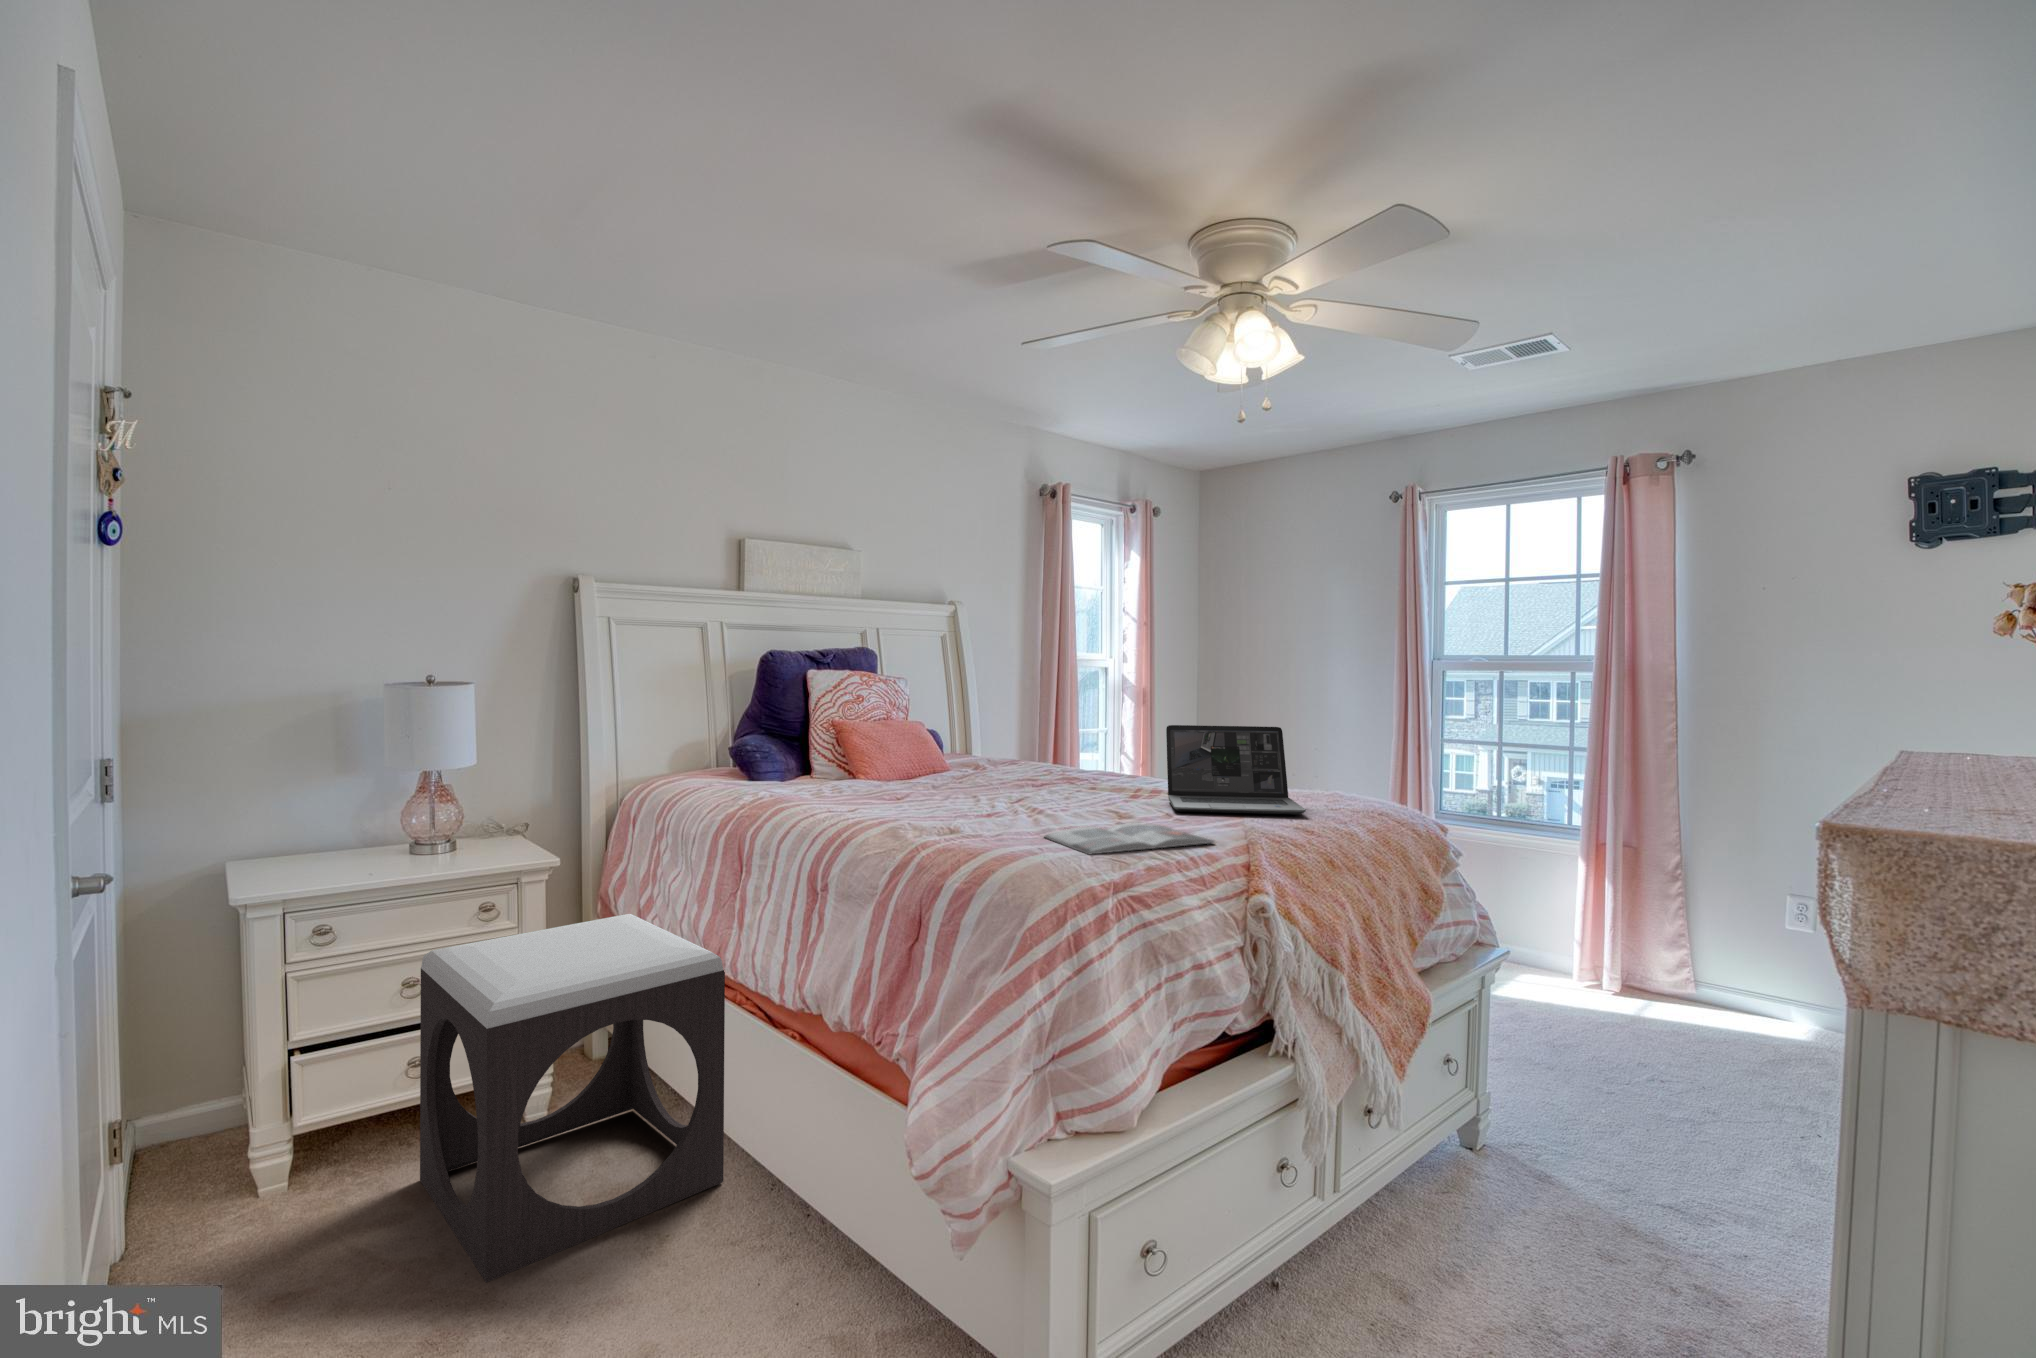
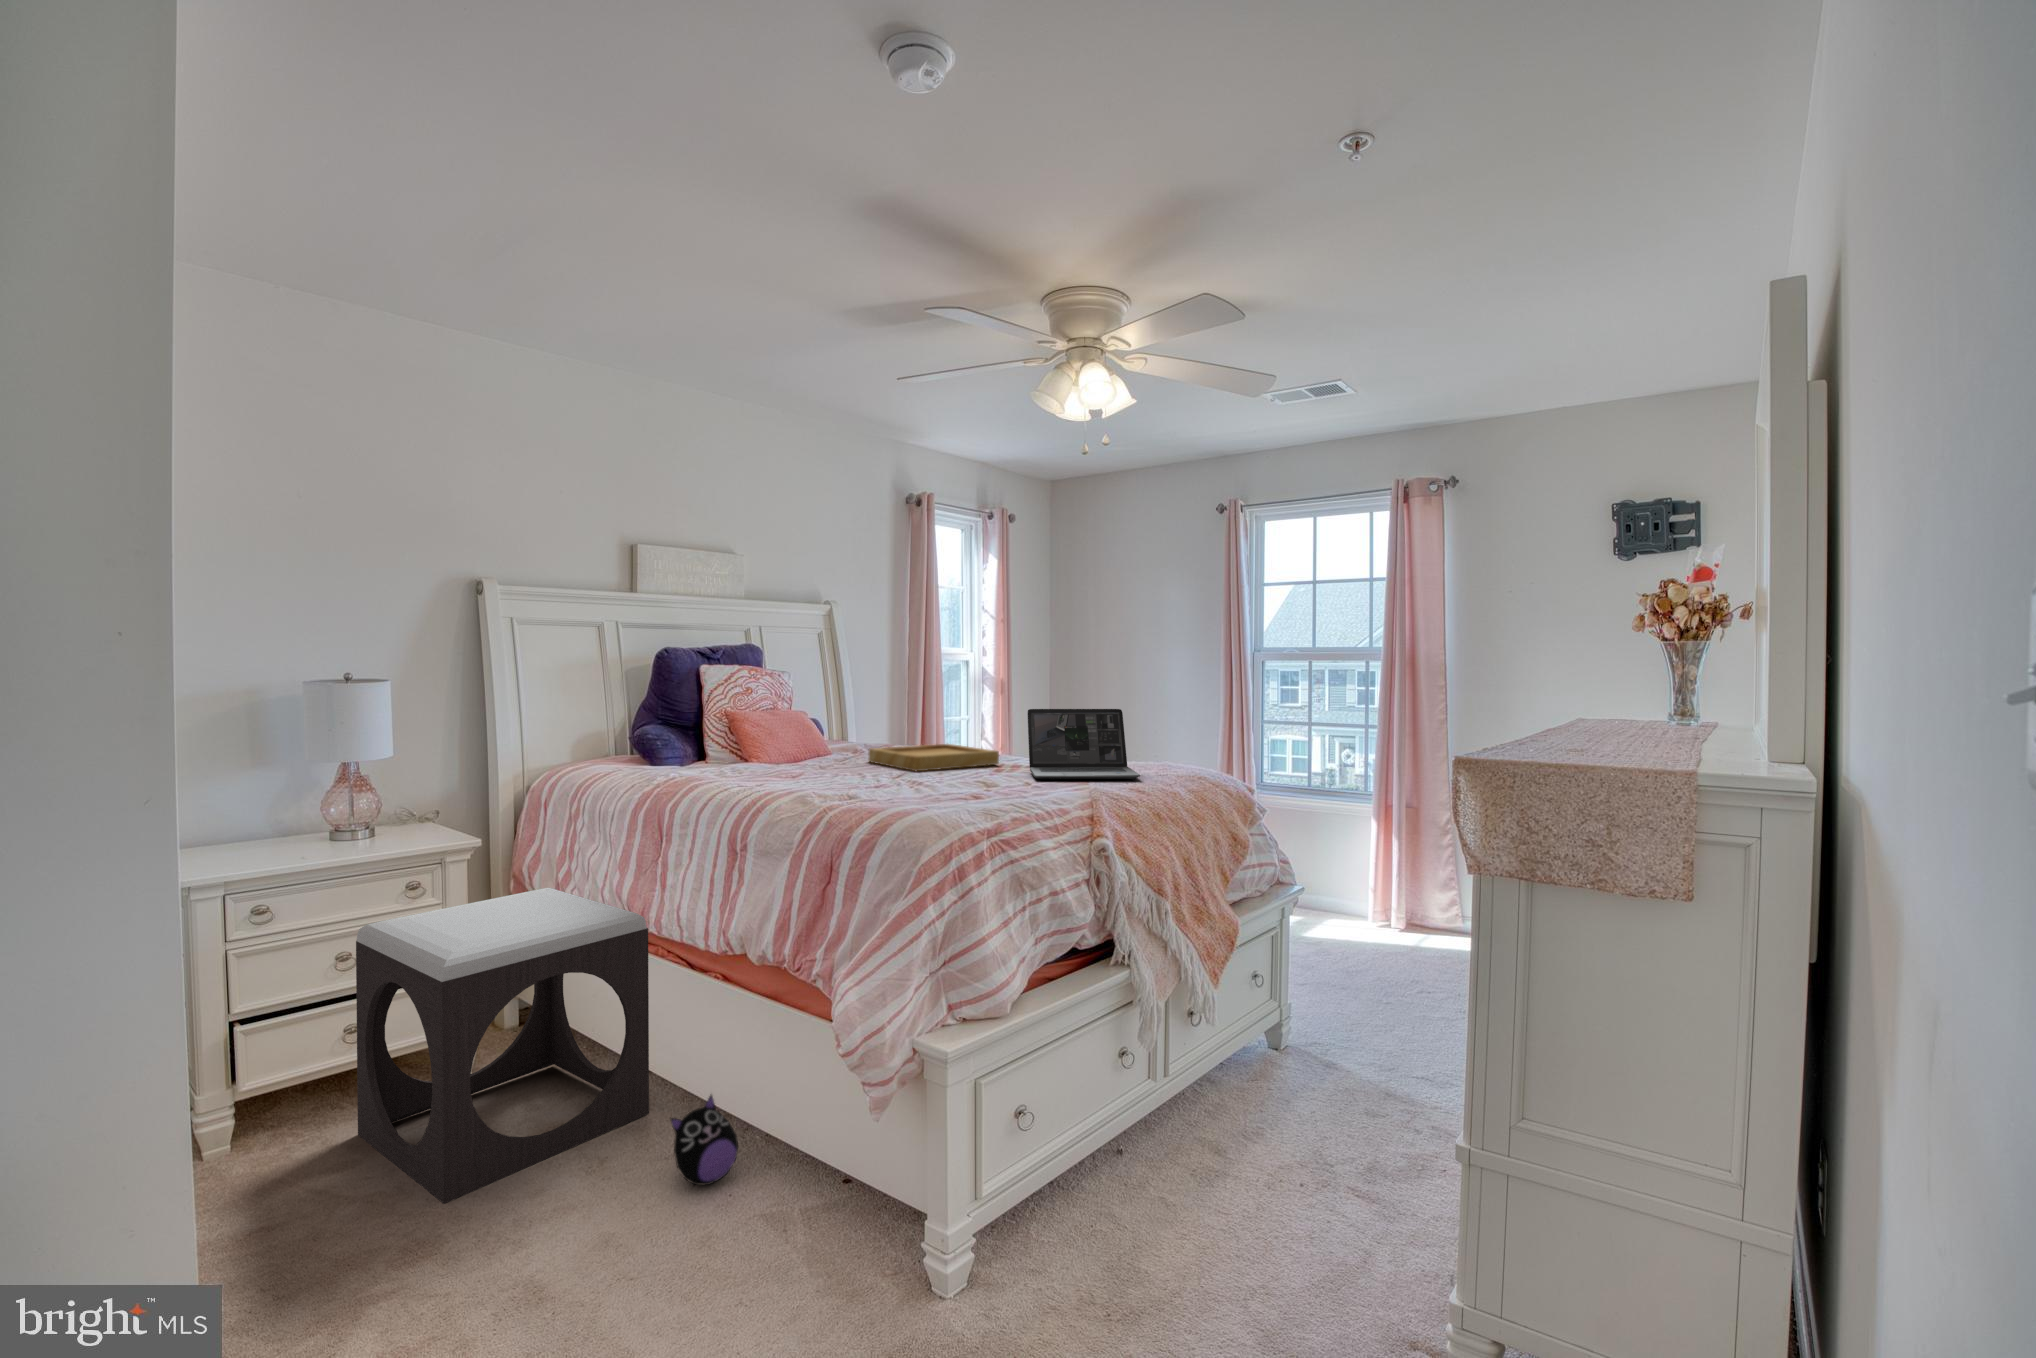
tray: none [982,762,1132,796] -> present [869,744,999,771]
magazine: present [1044,823,1214,854] -> none [929,787,1068,810]
plush toy: none [733,1176,812,1290] -> present [671,1095,738,1185]

